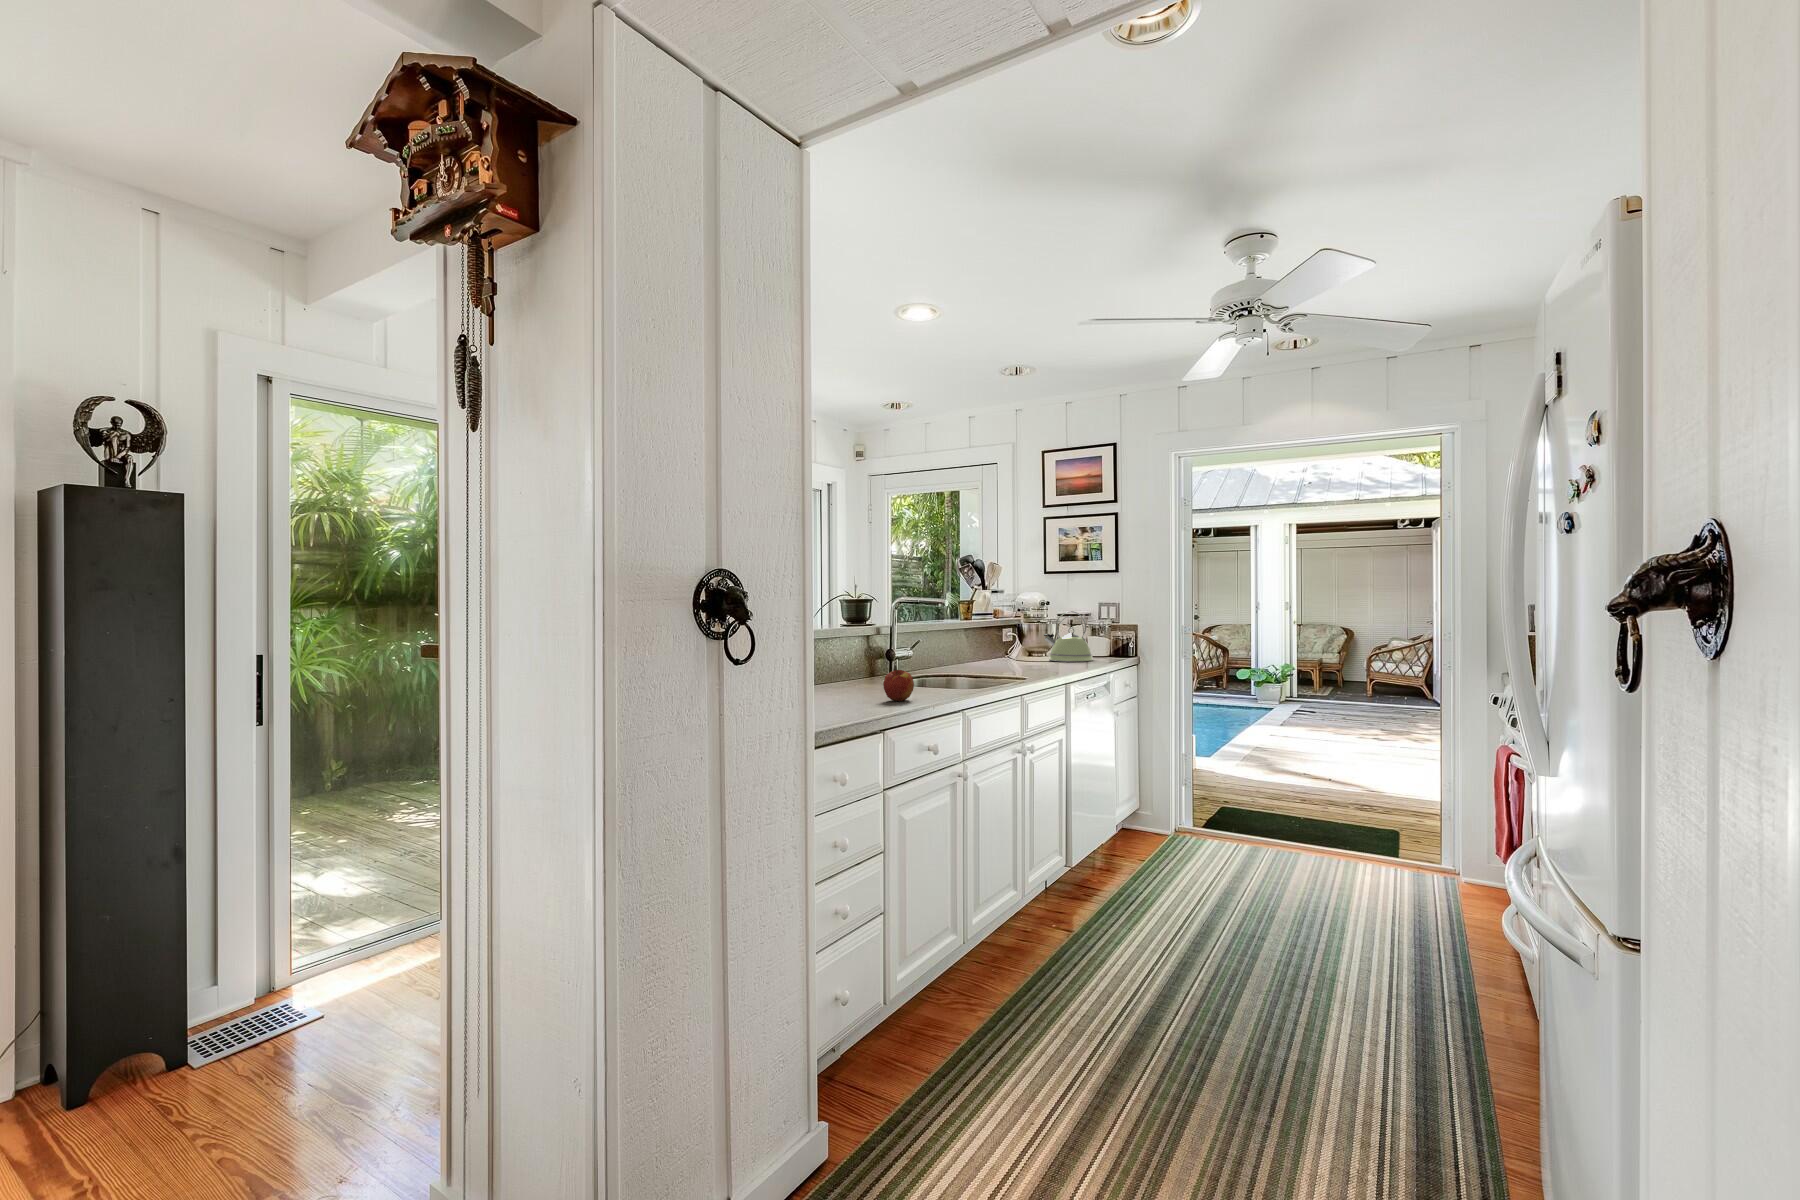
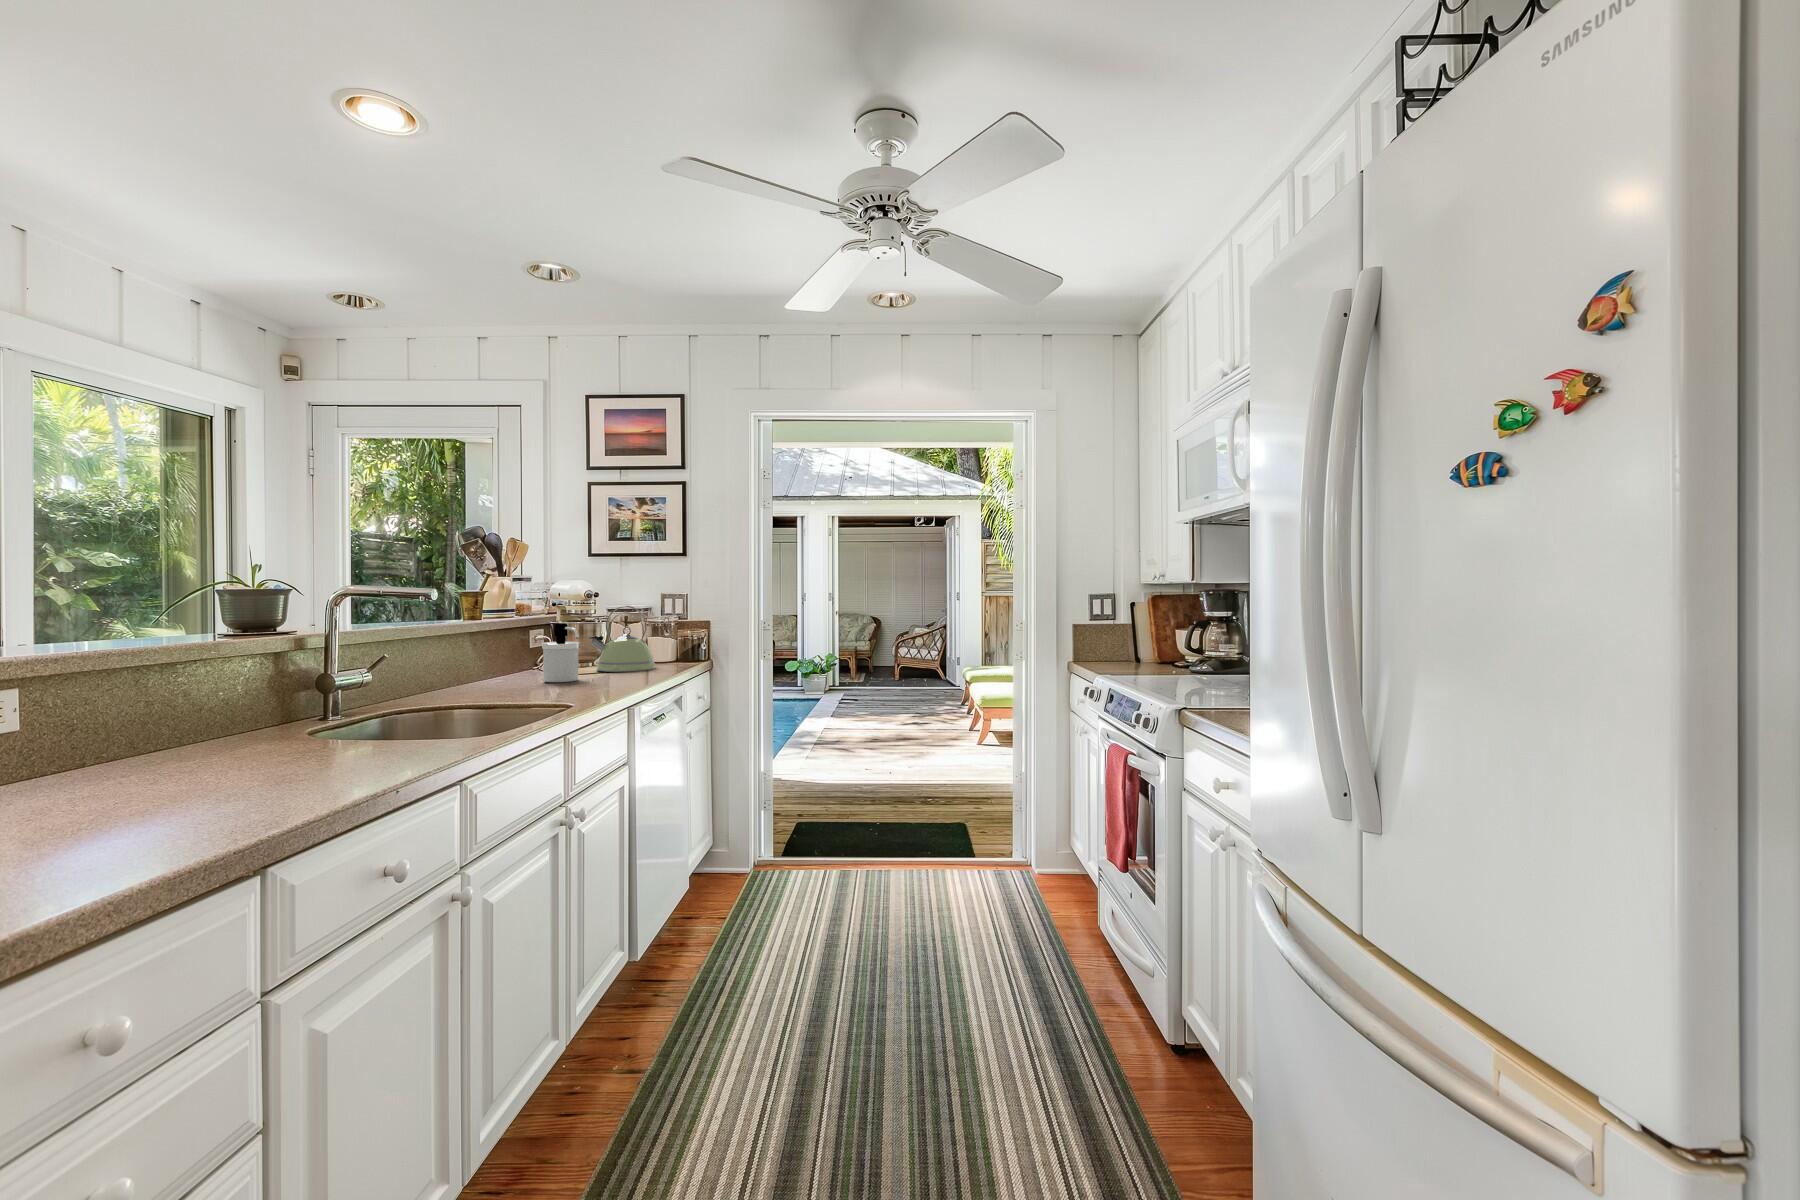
soap dispenser: none [1010,623,1036,666] -> present [542,623,580,682]
apple: present [883,670,914,701] -> none [296,720,365,777]

